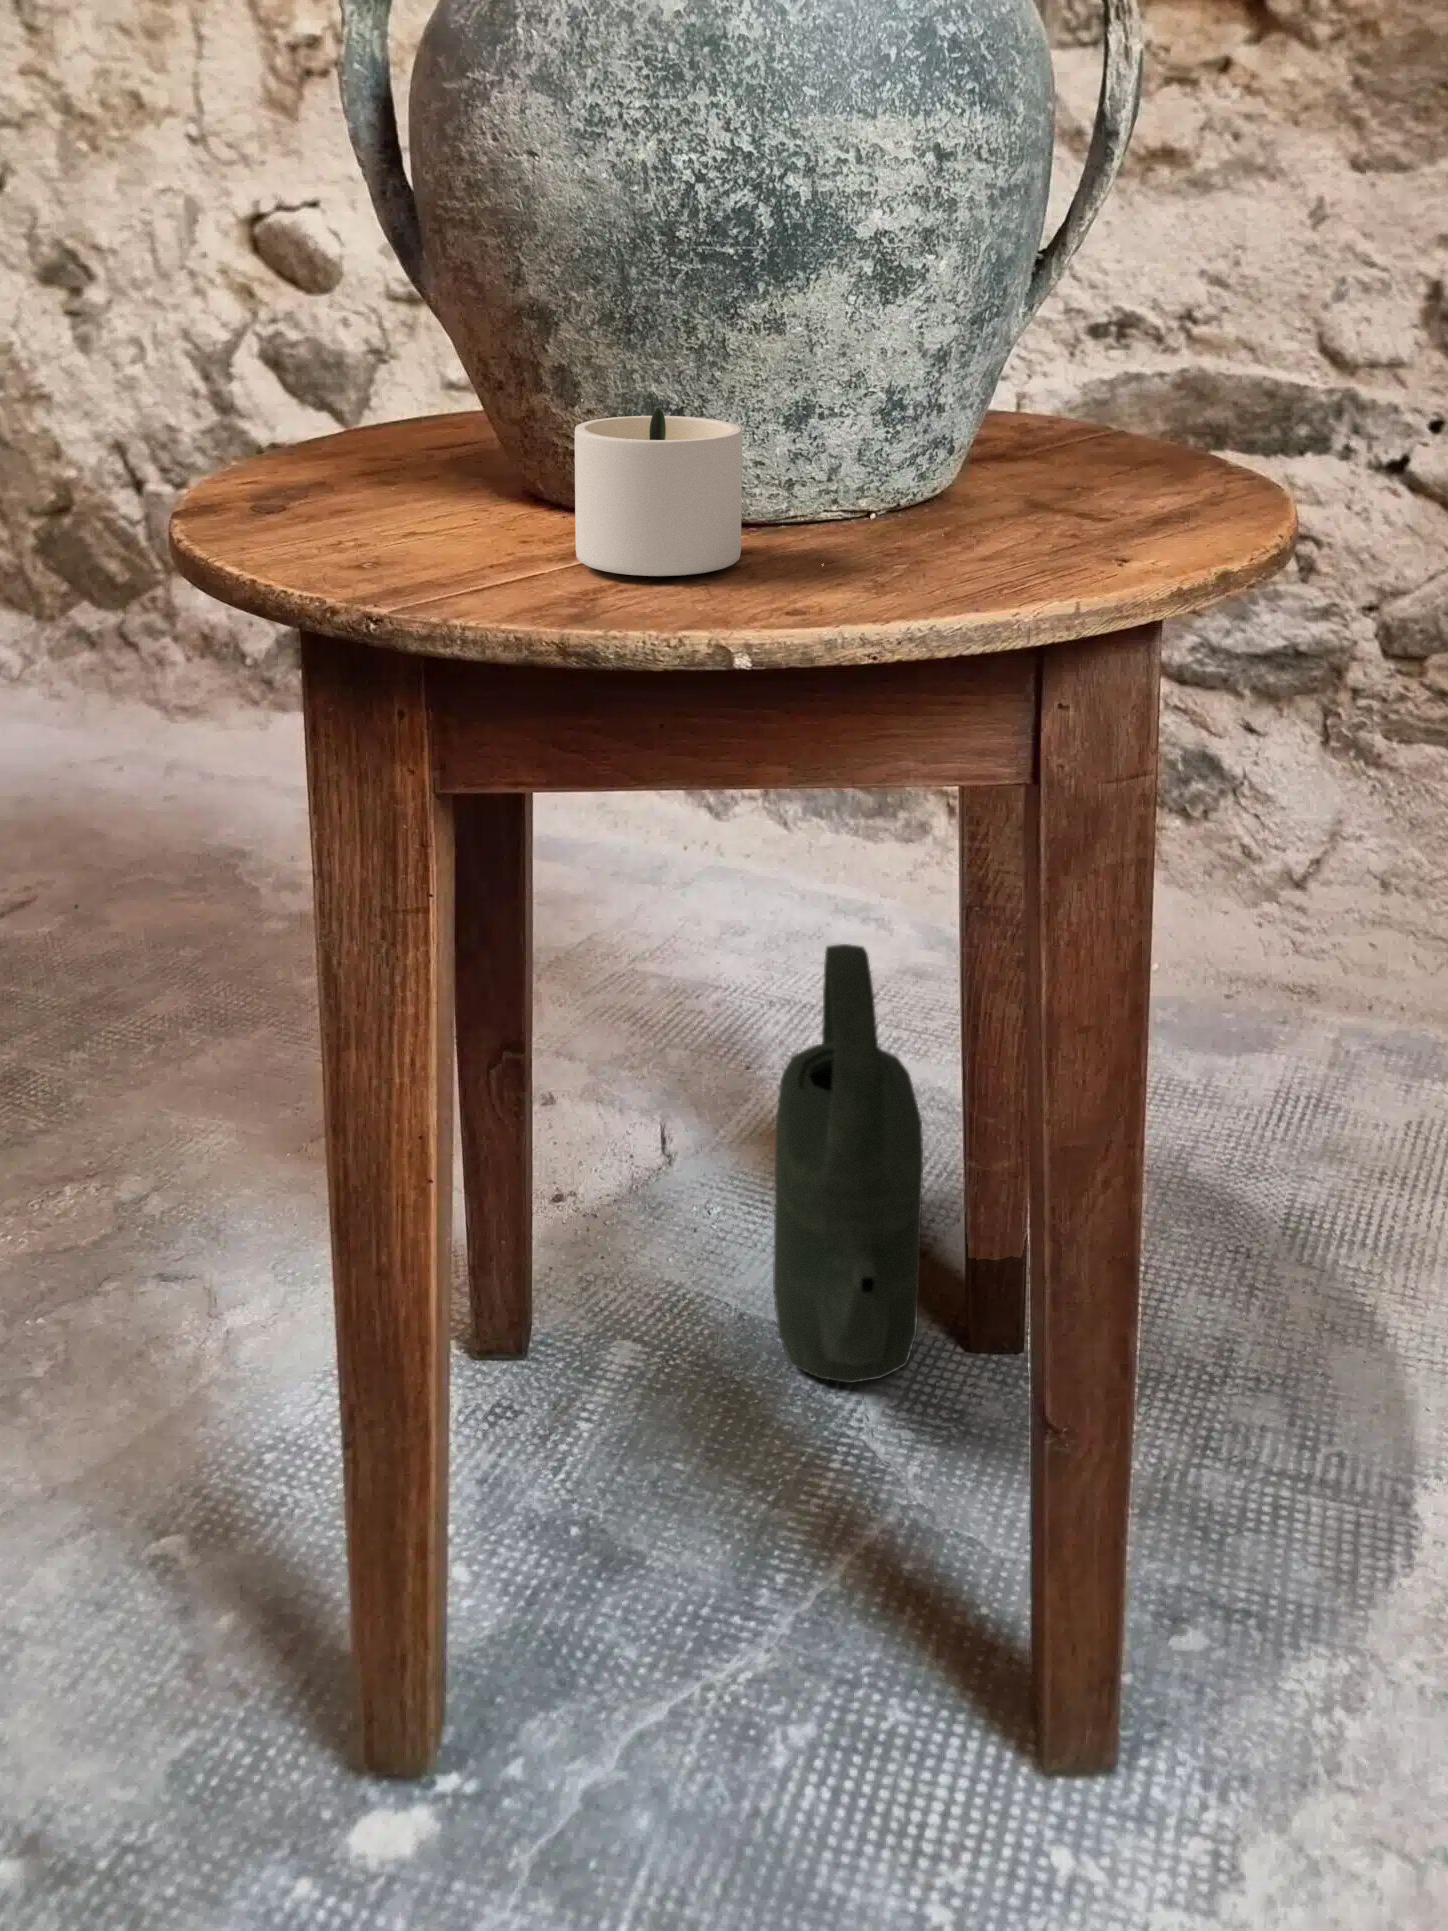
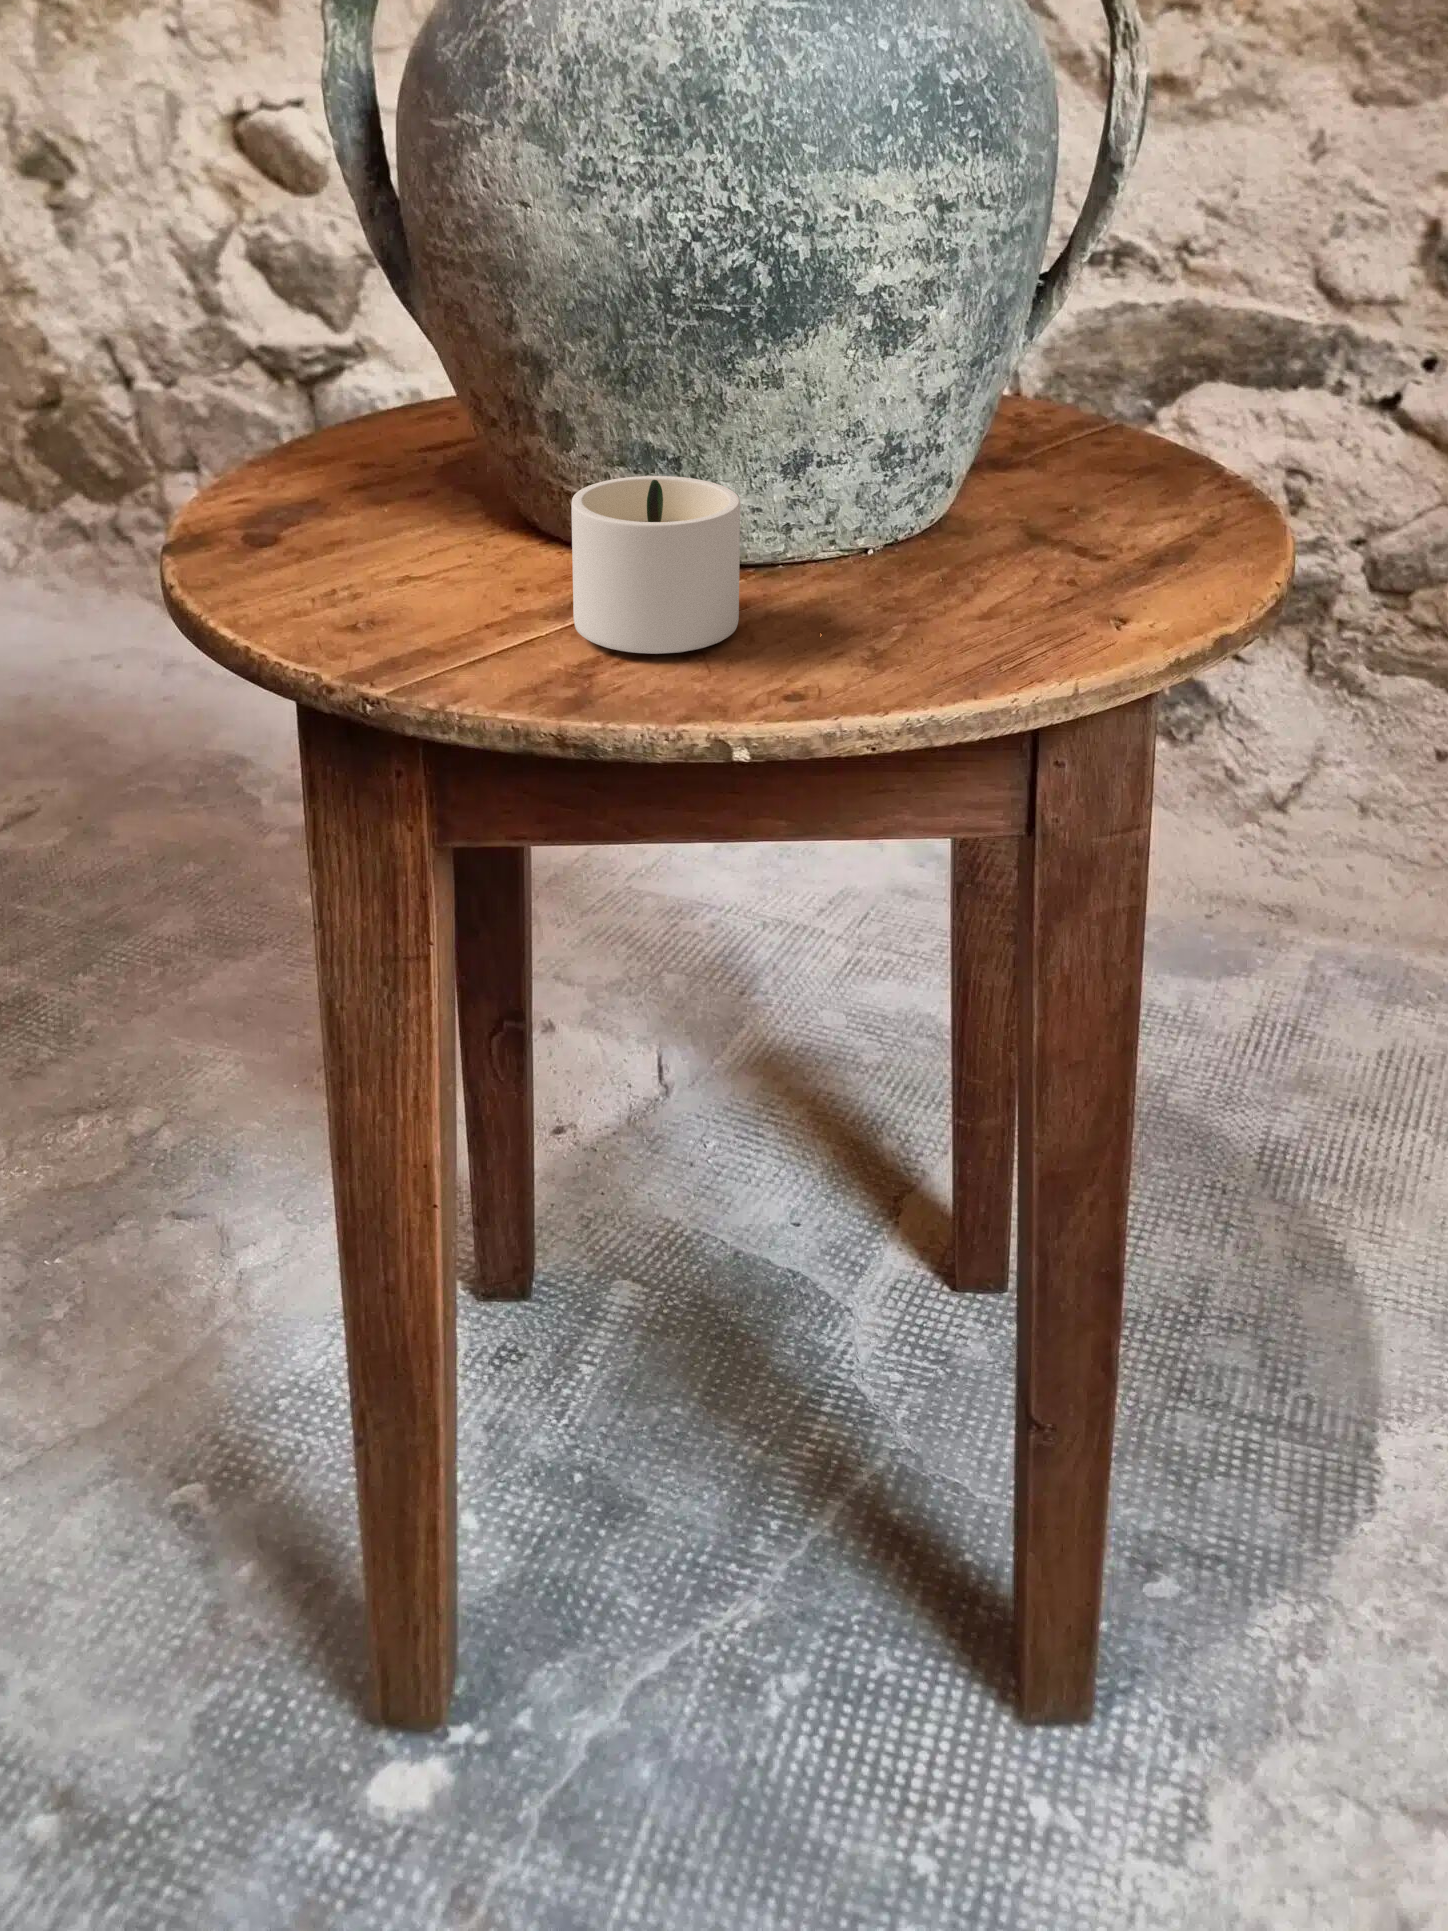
watering can: present [773,944,923,1383] -> none [768,898,913,1327]

